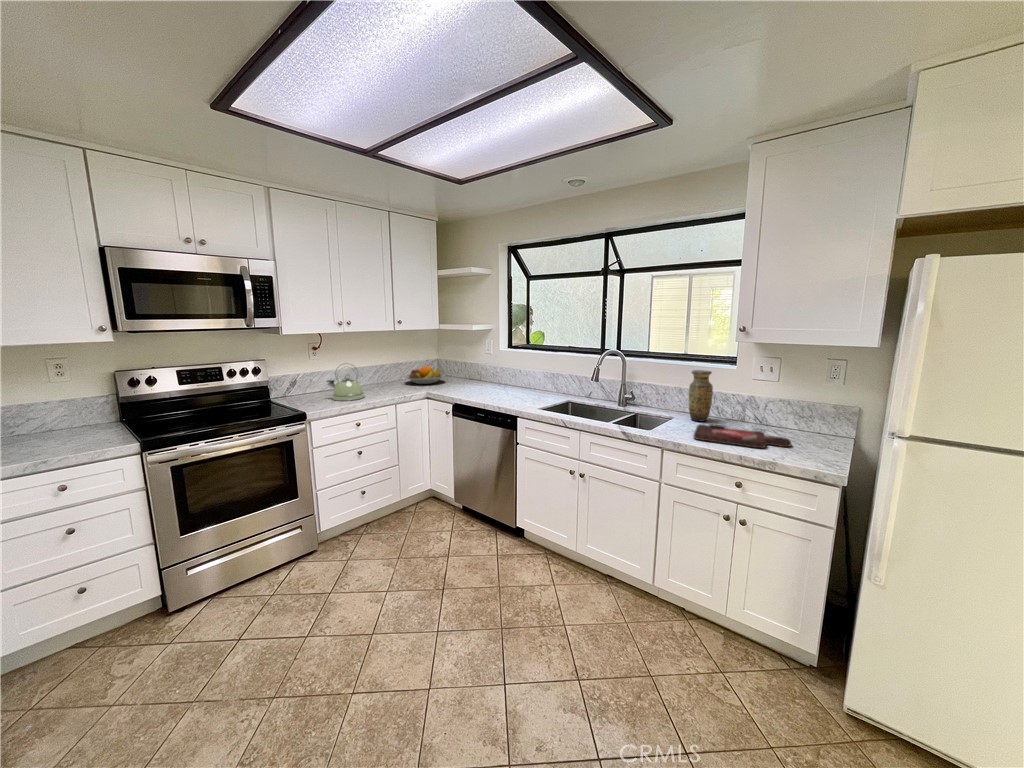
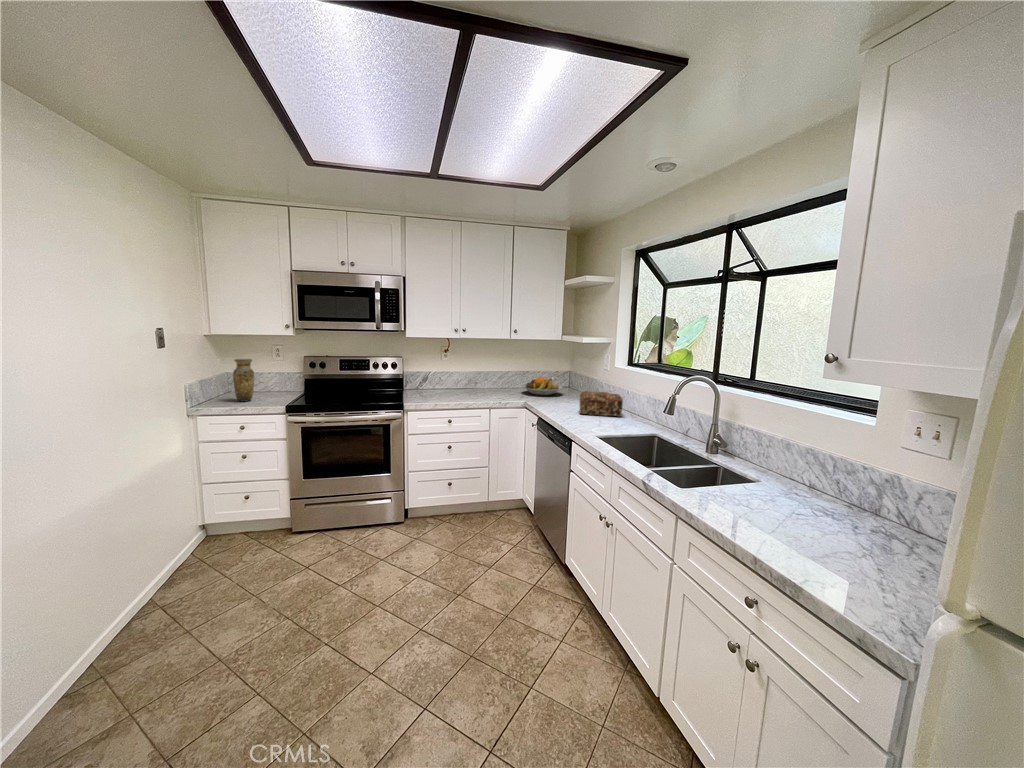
kettle: present [327,363,365,401] -> none [439,365,469,399]
vase: present [689,370,713,421] -> present [233,359,254,402]
bread loaf: none [485,372,526,394] -> present [580,391,623,416]
cutting board: present [694,424,791,448] -> none [724,497,892,570]

